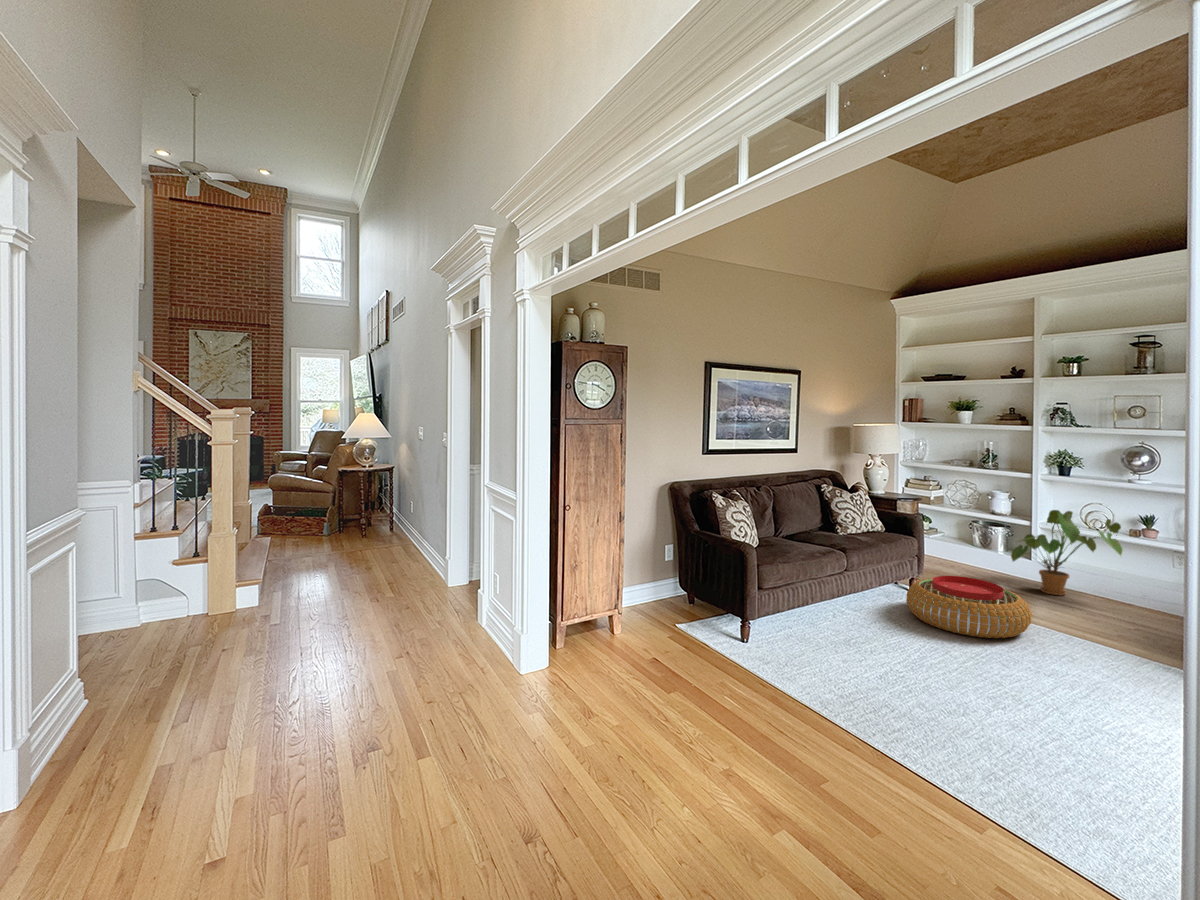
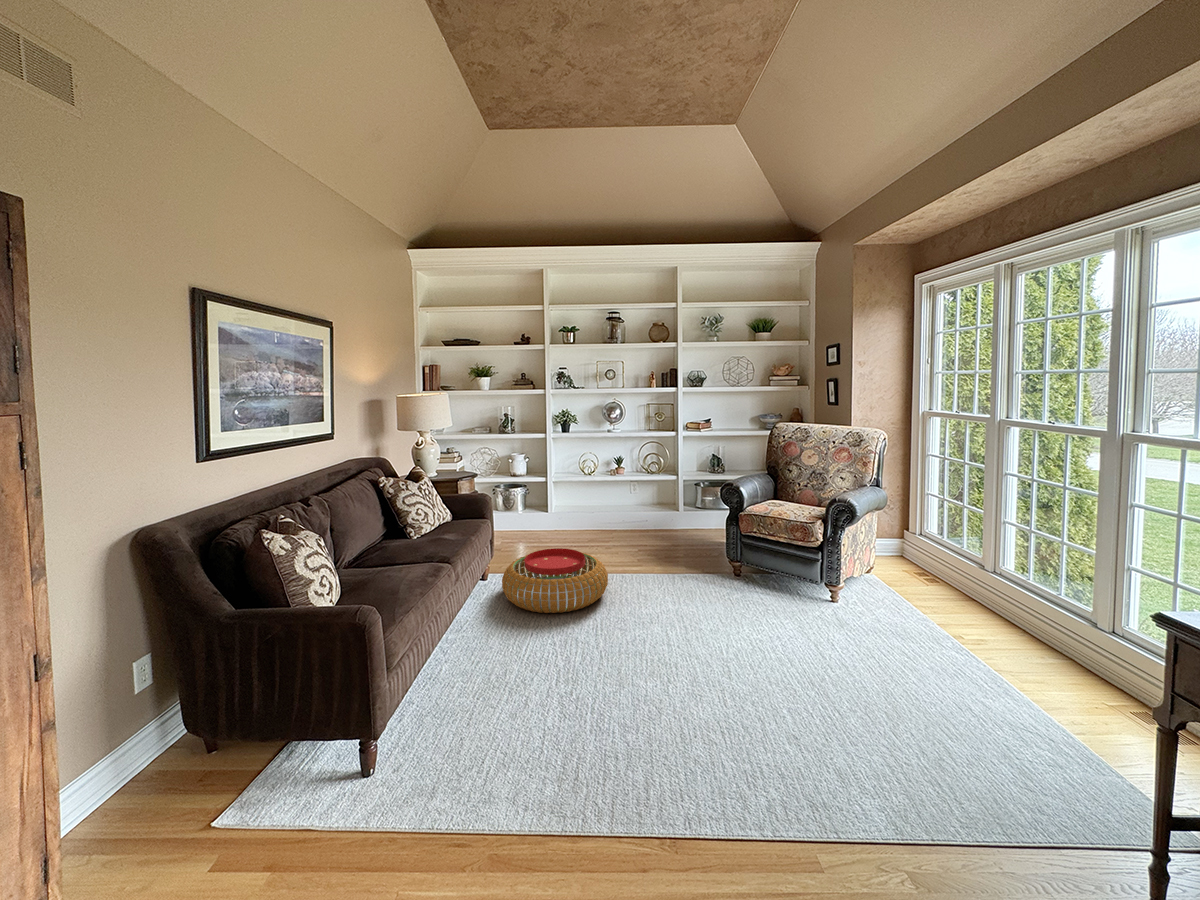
house plant: present [1011,510,1122,595] -> none [544,463,620,539]

